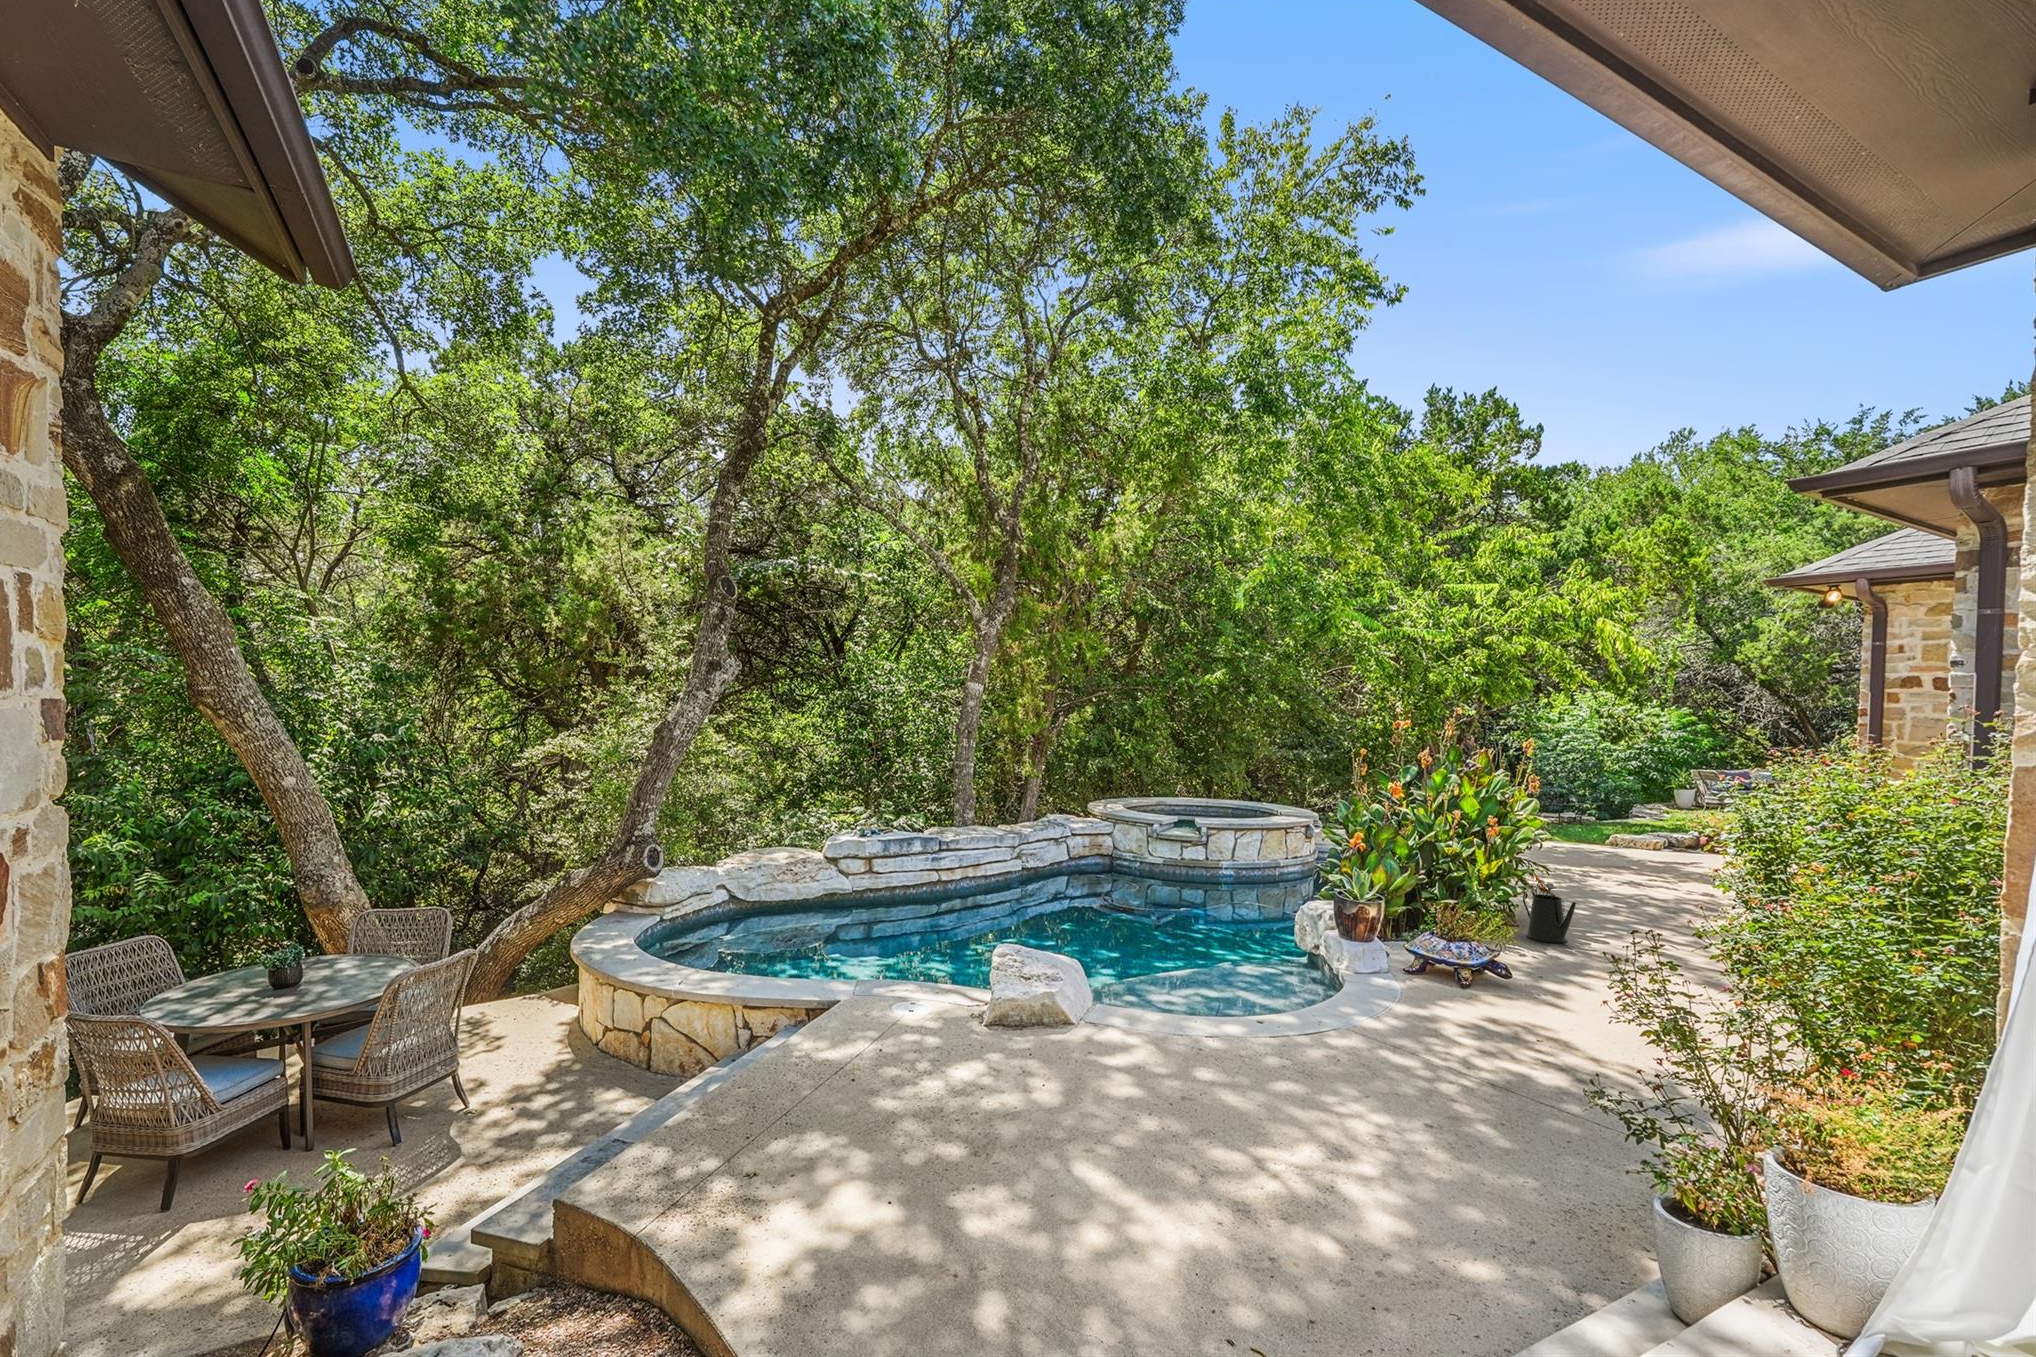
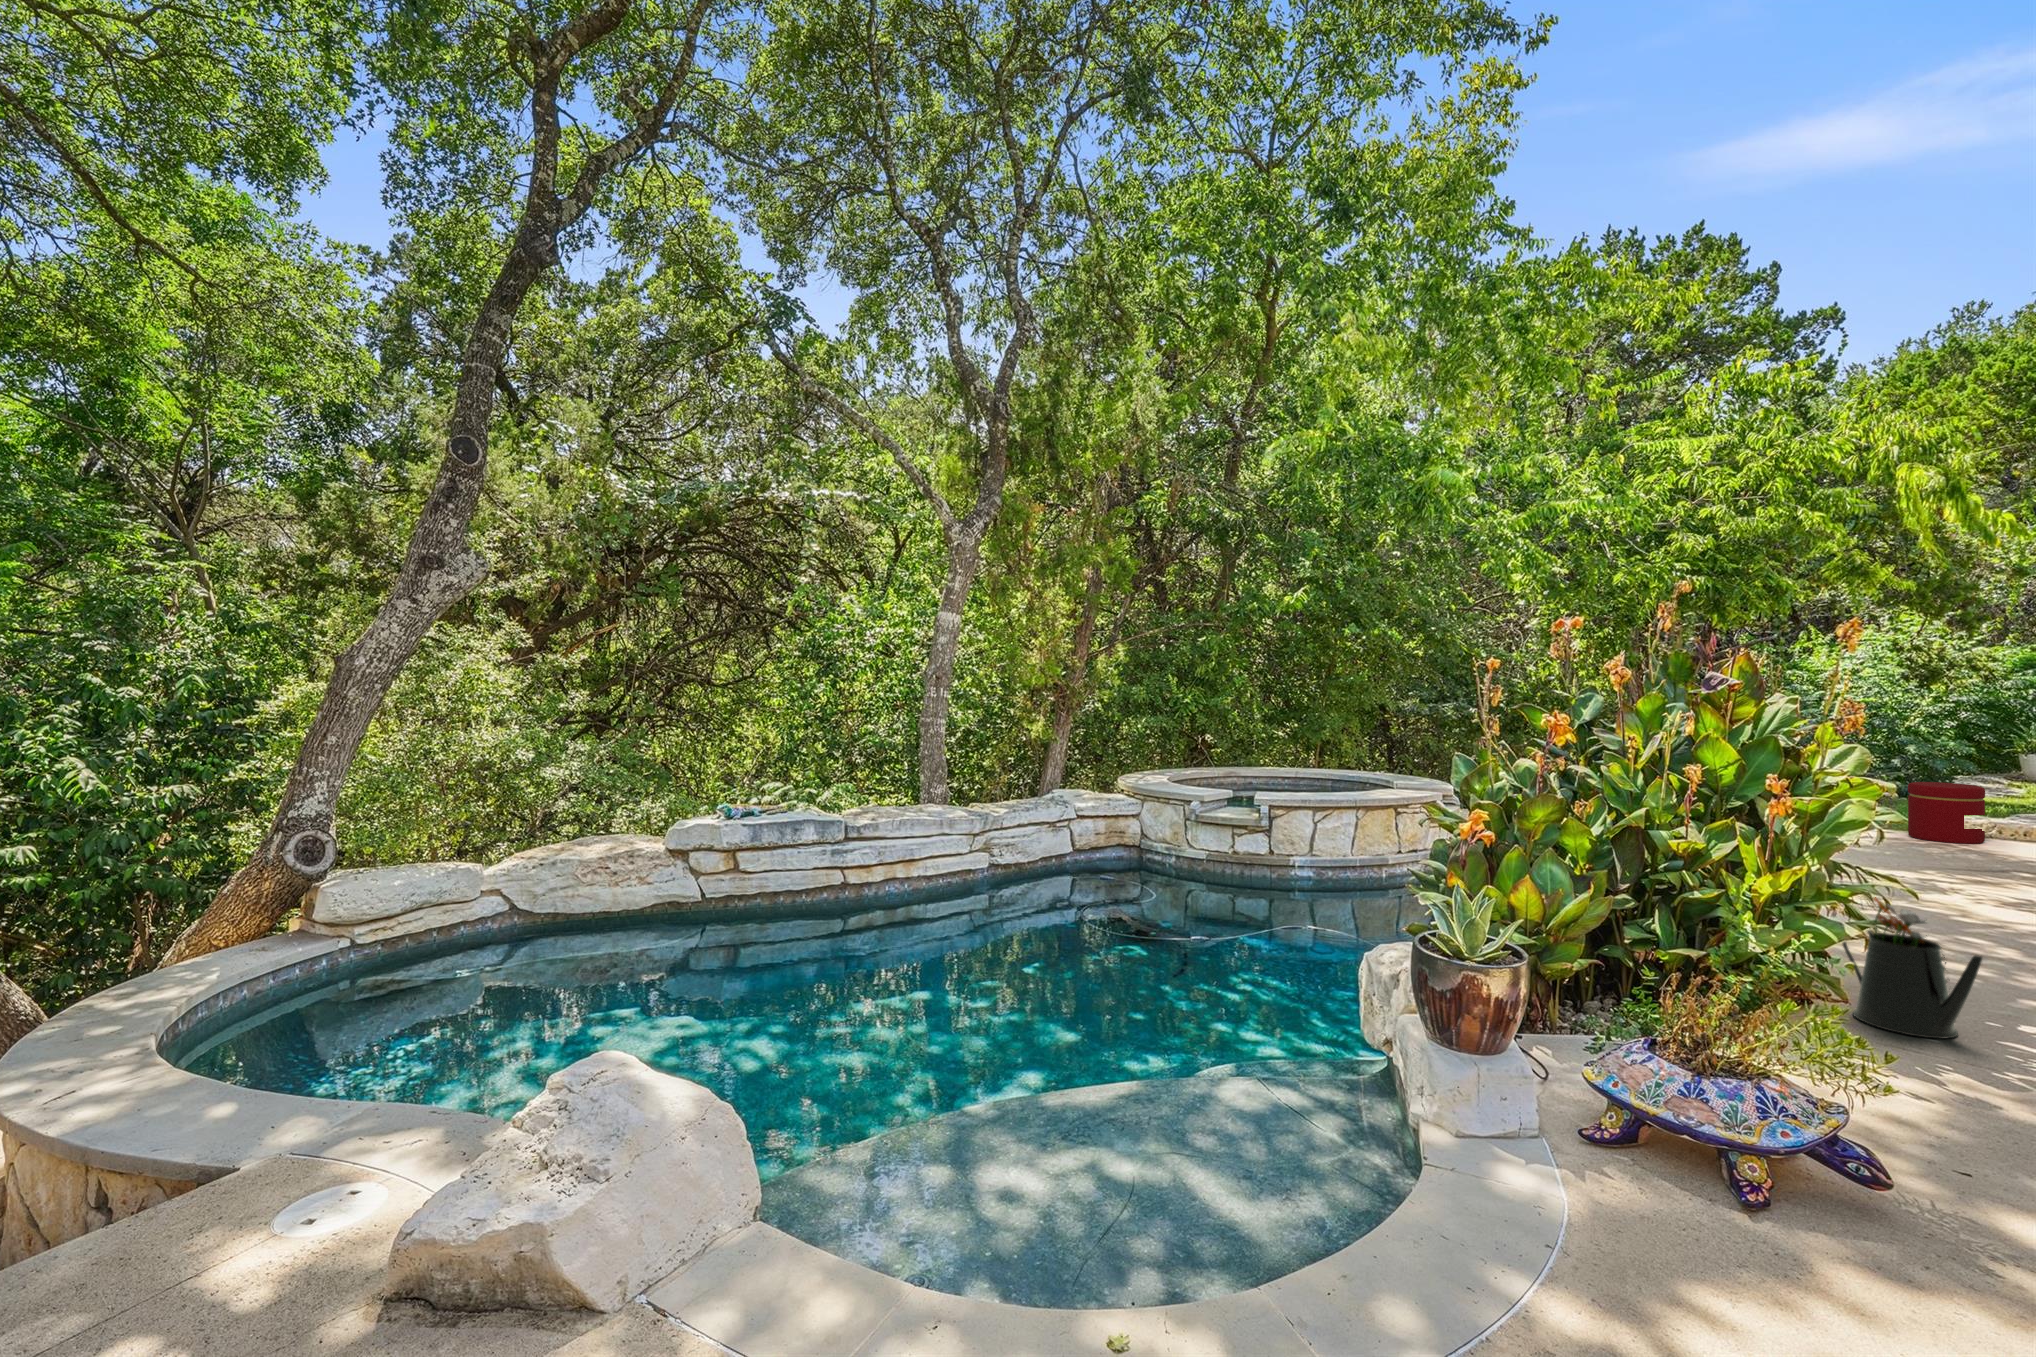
ottoman: none [1593,814,1634,854] -> present [1908,782,1985,844]

